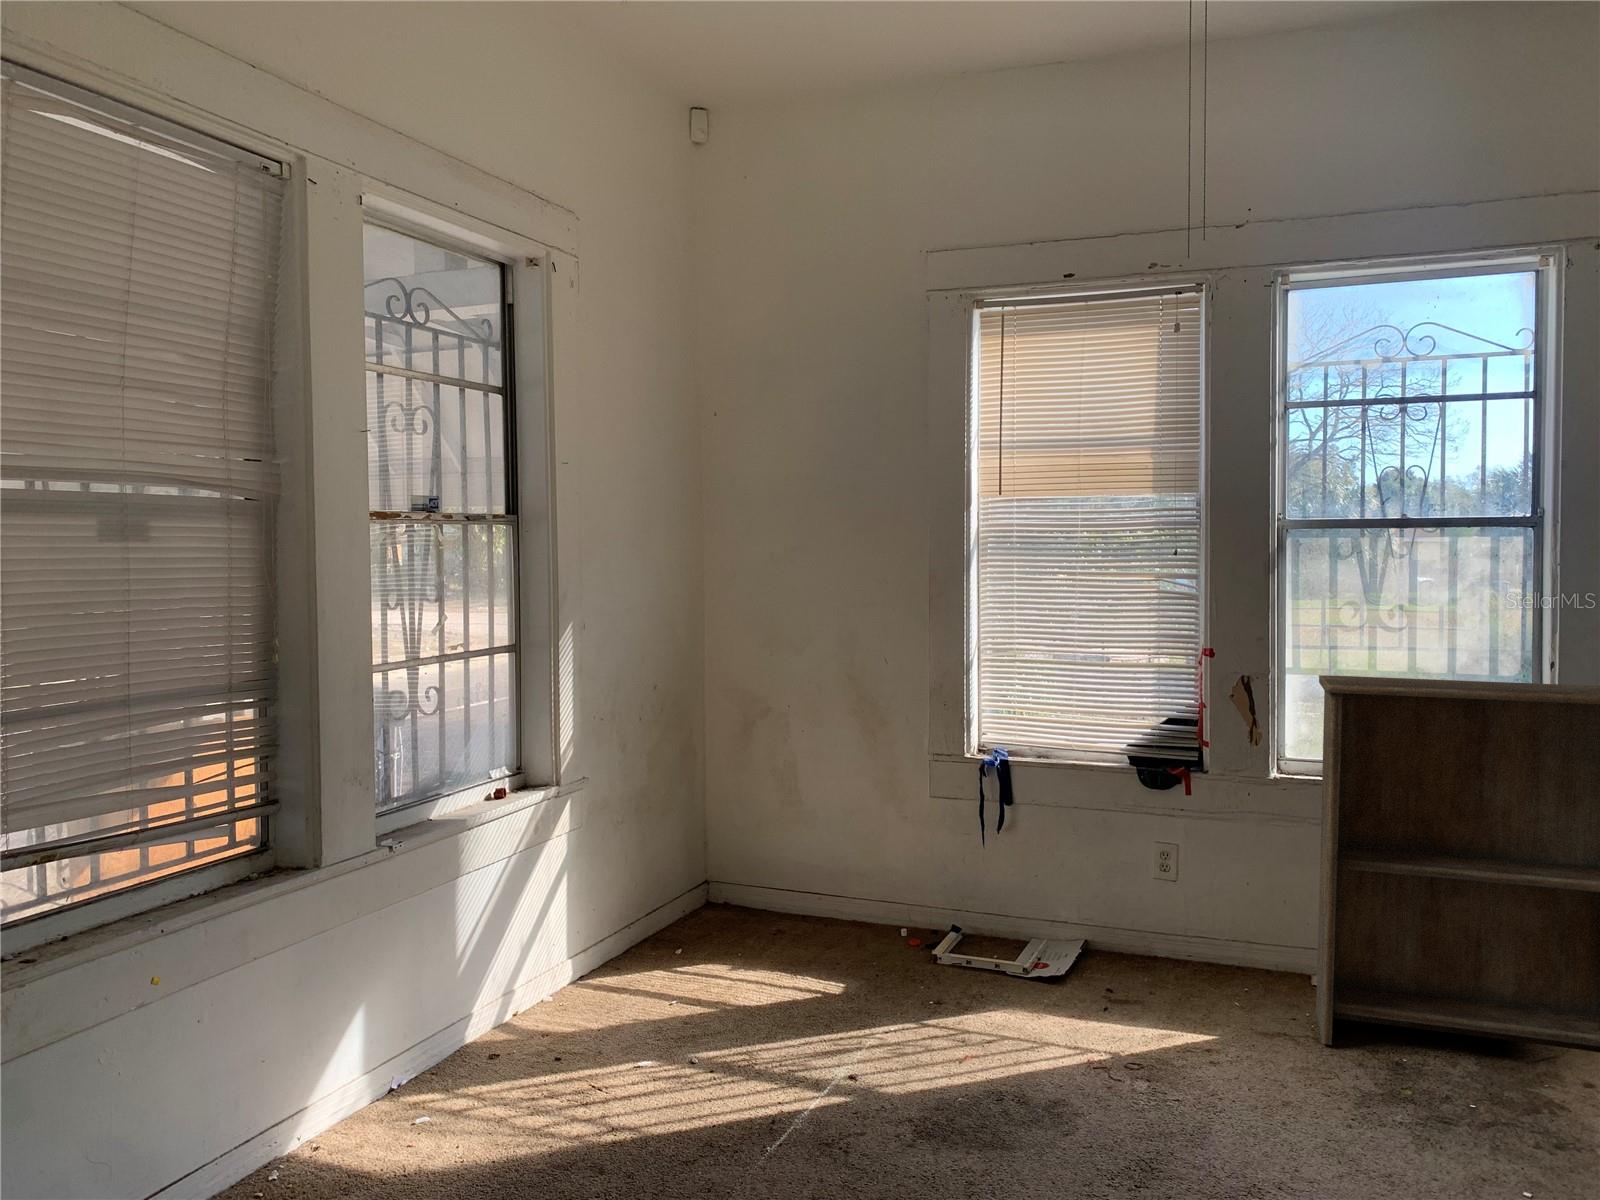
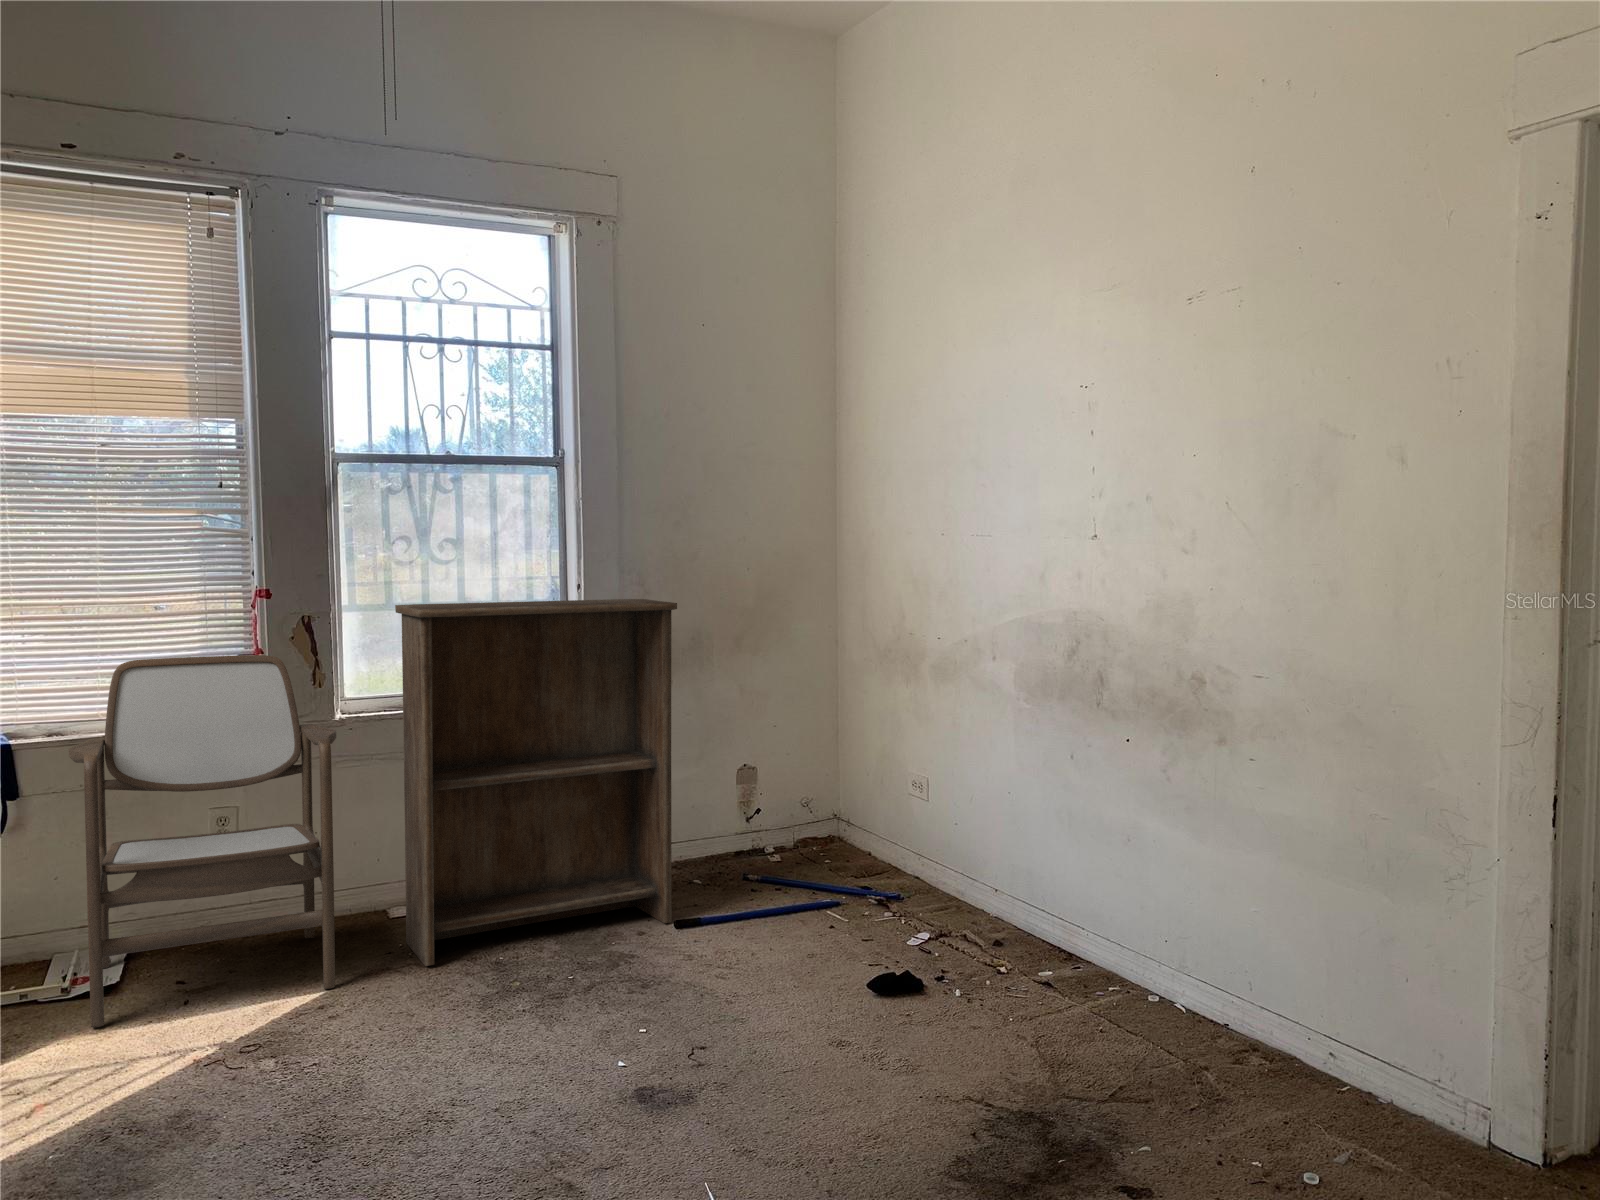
armchair: none [1030,704,1254,1035] -> present [68,655,336,1027]

